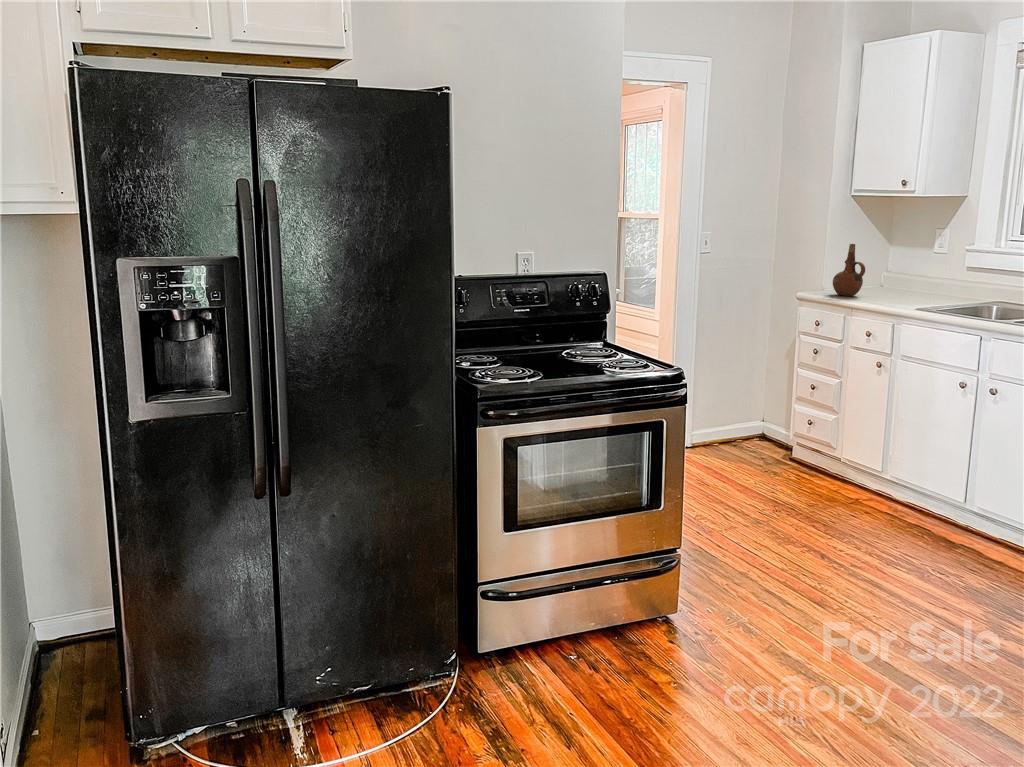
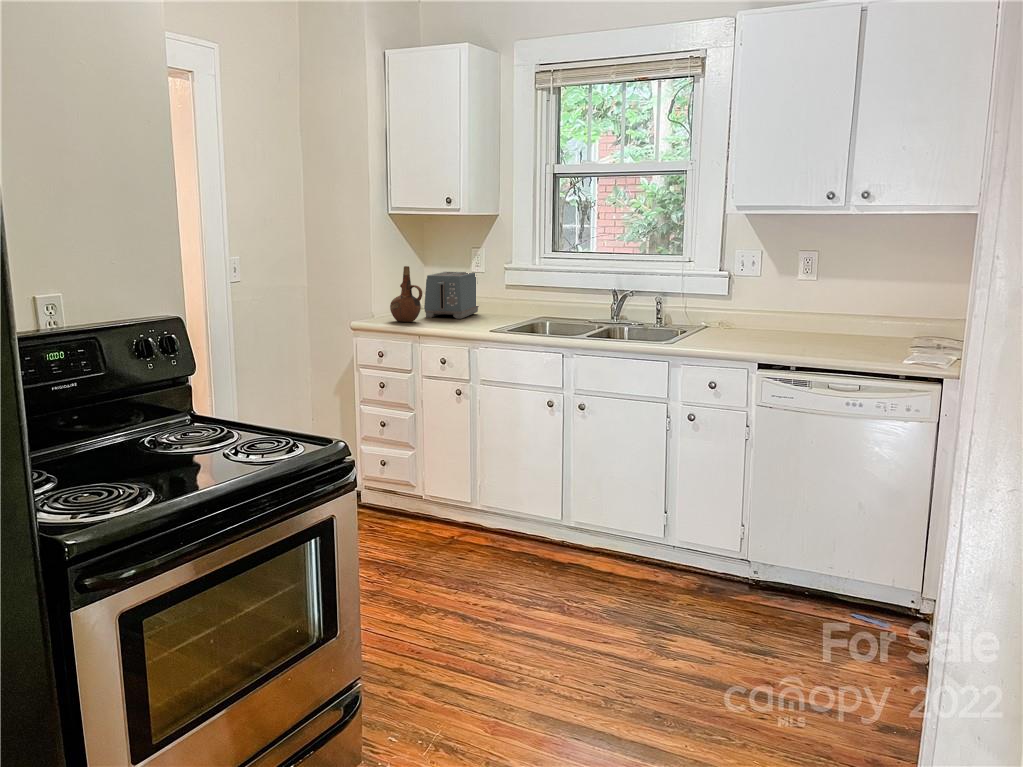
toaster: none [873,251,940,297] -> present [424,272,479,319]

